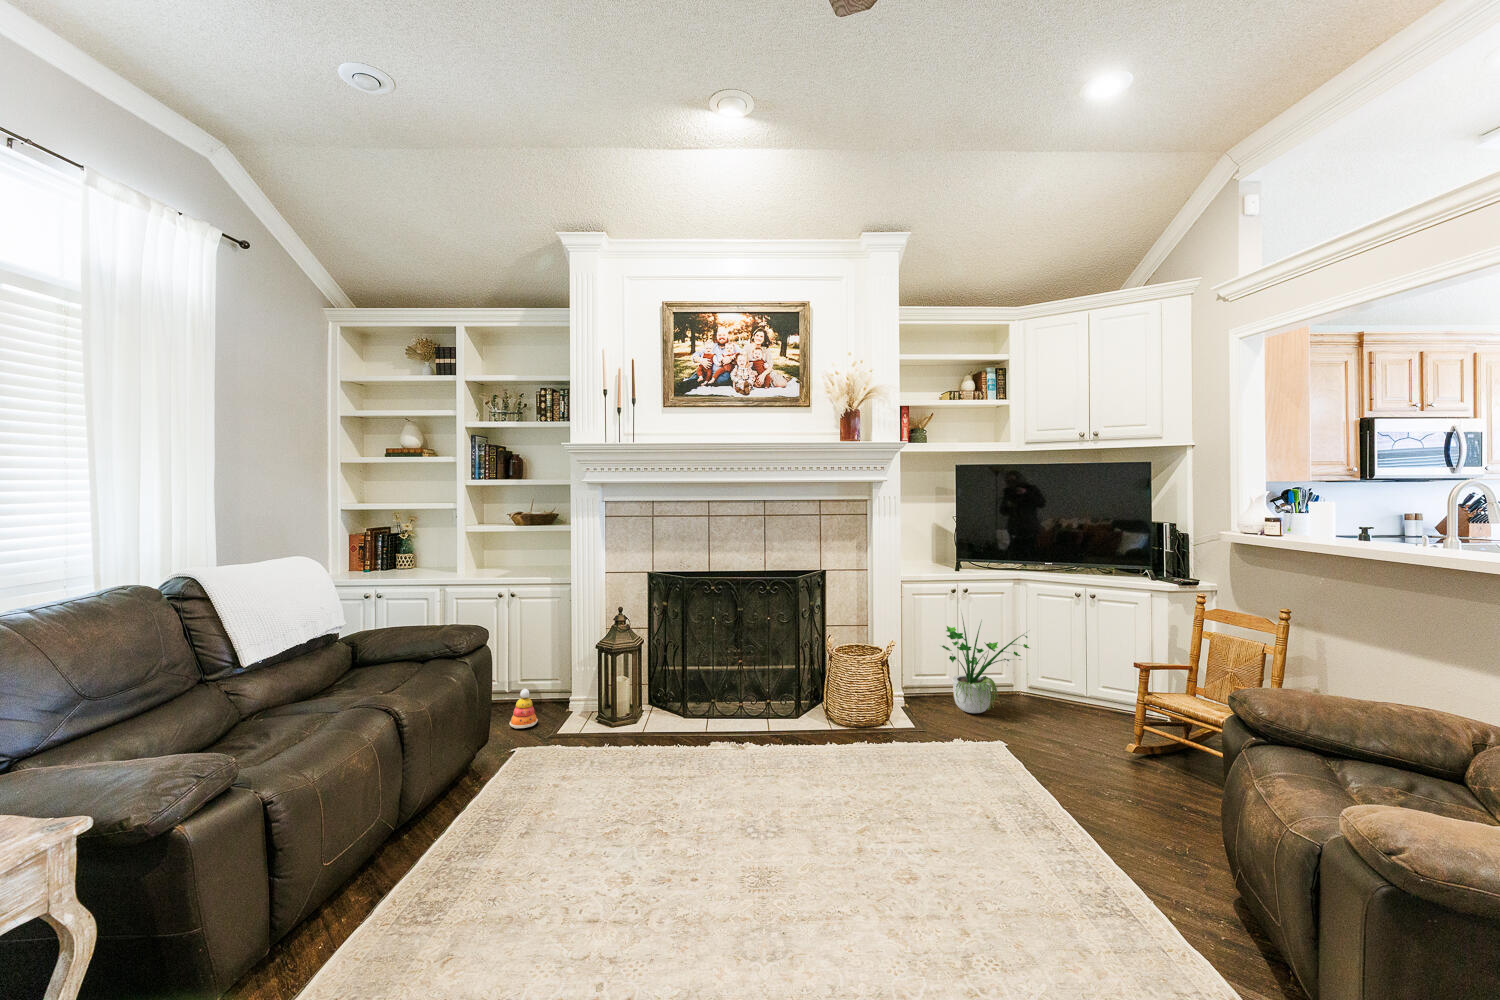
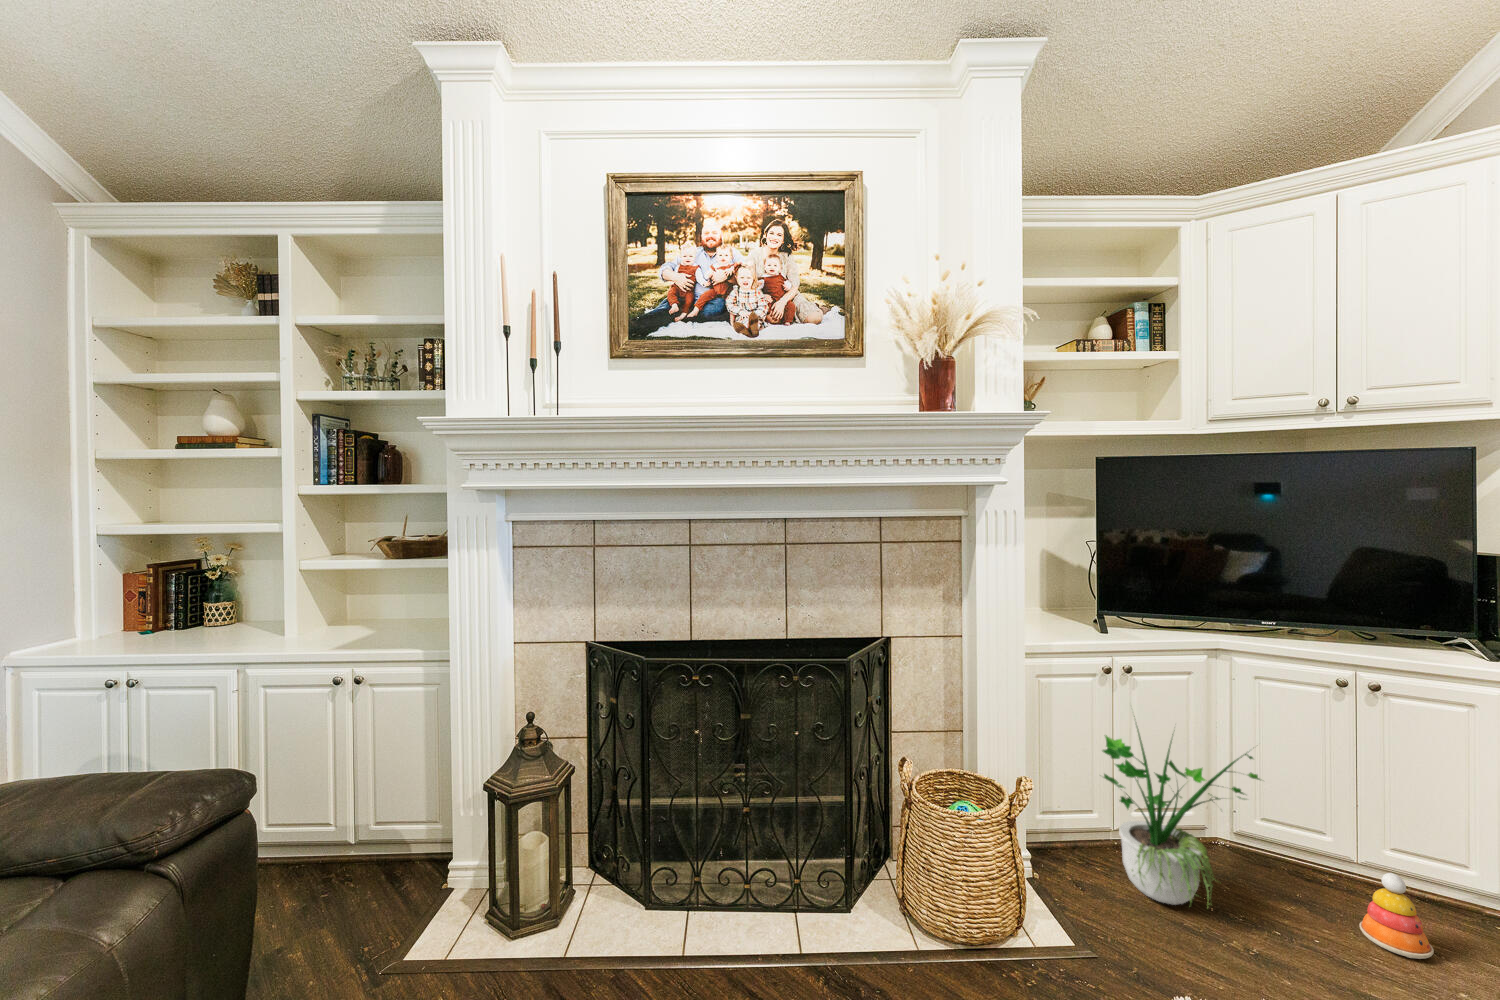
stacking toy: present [510,689,538,728] -> present [1359,873,1434,959]

